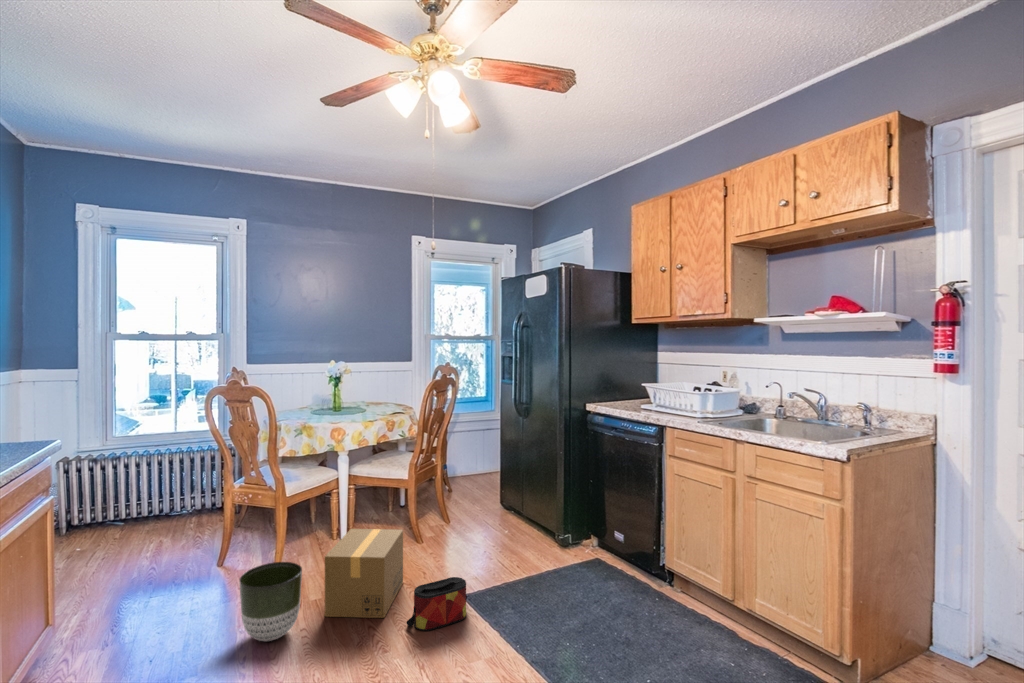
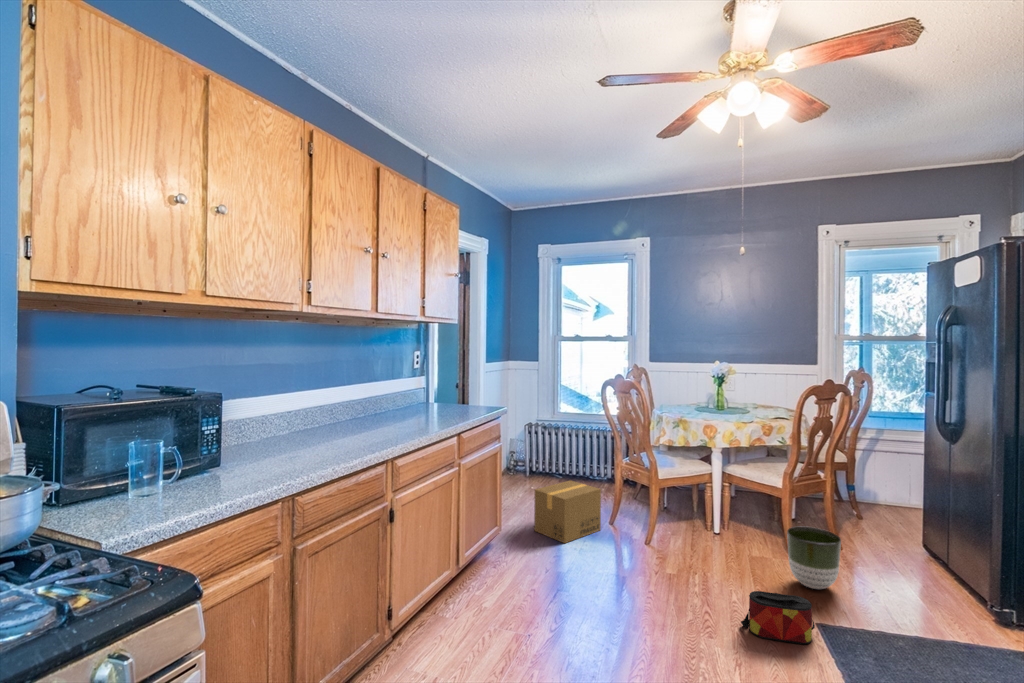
cardboard box: present [325,529,403,618] -> present [534,481,601,543]
planter: present [240,562,302,641] -> present [787,527,841,589]

